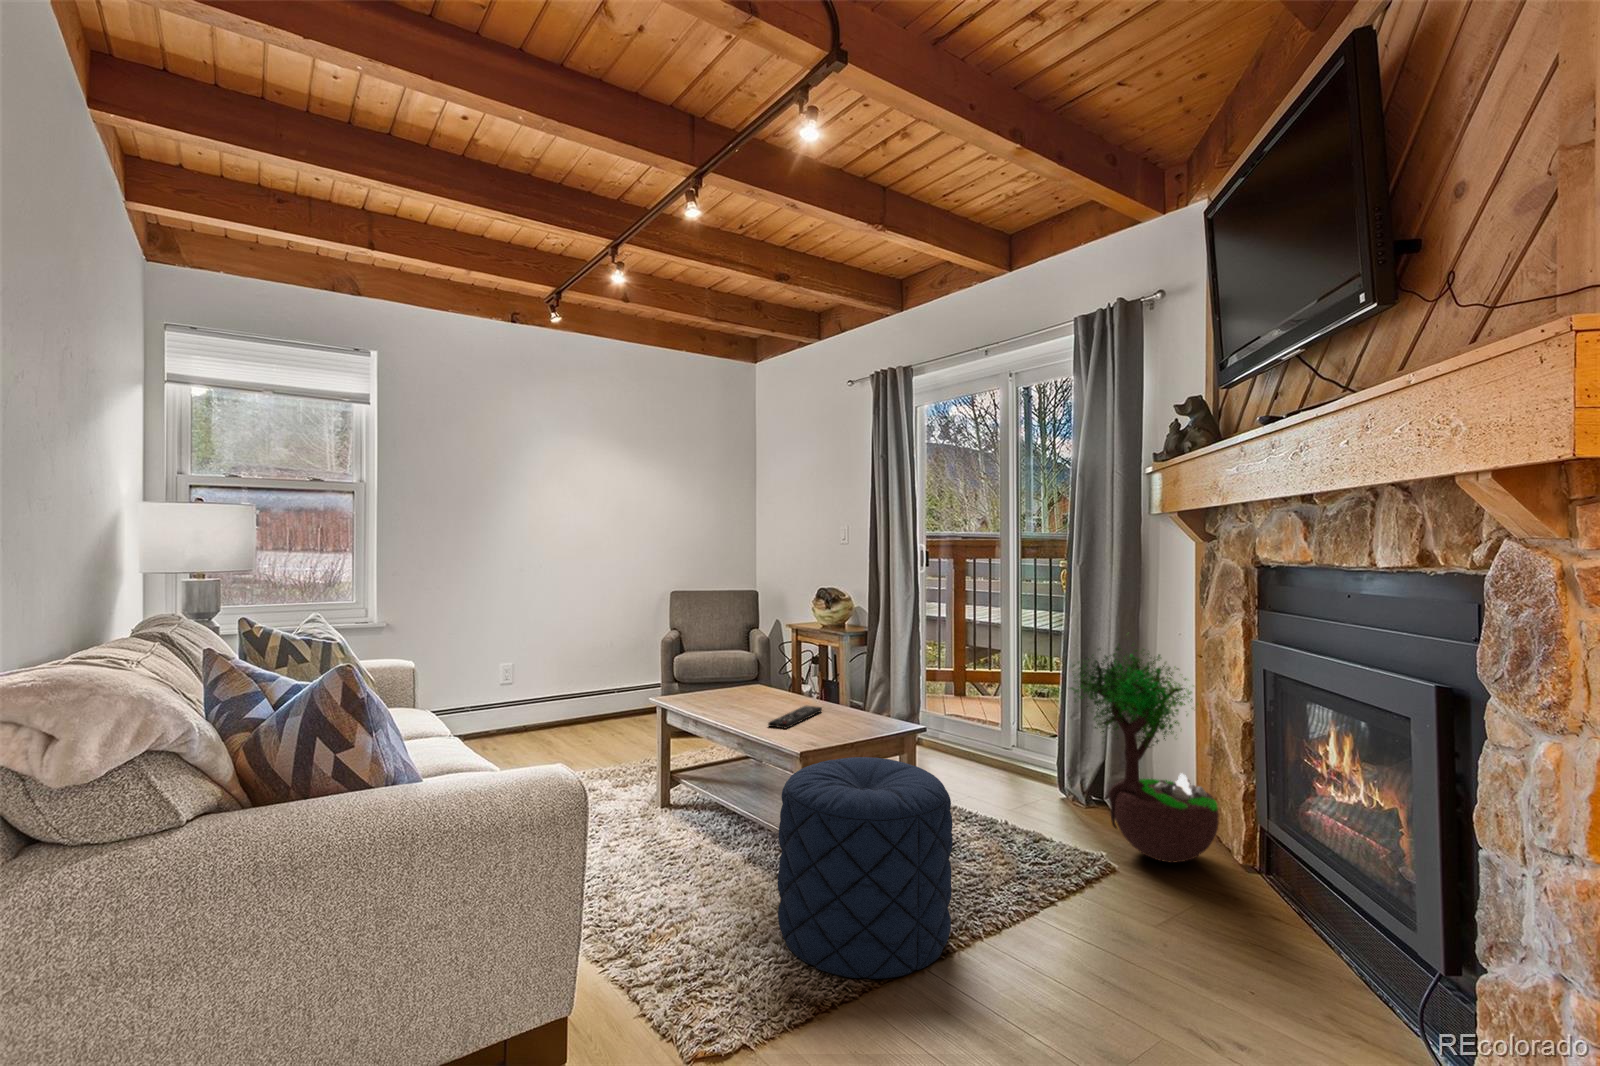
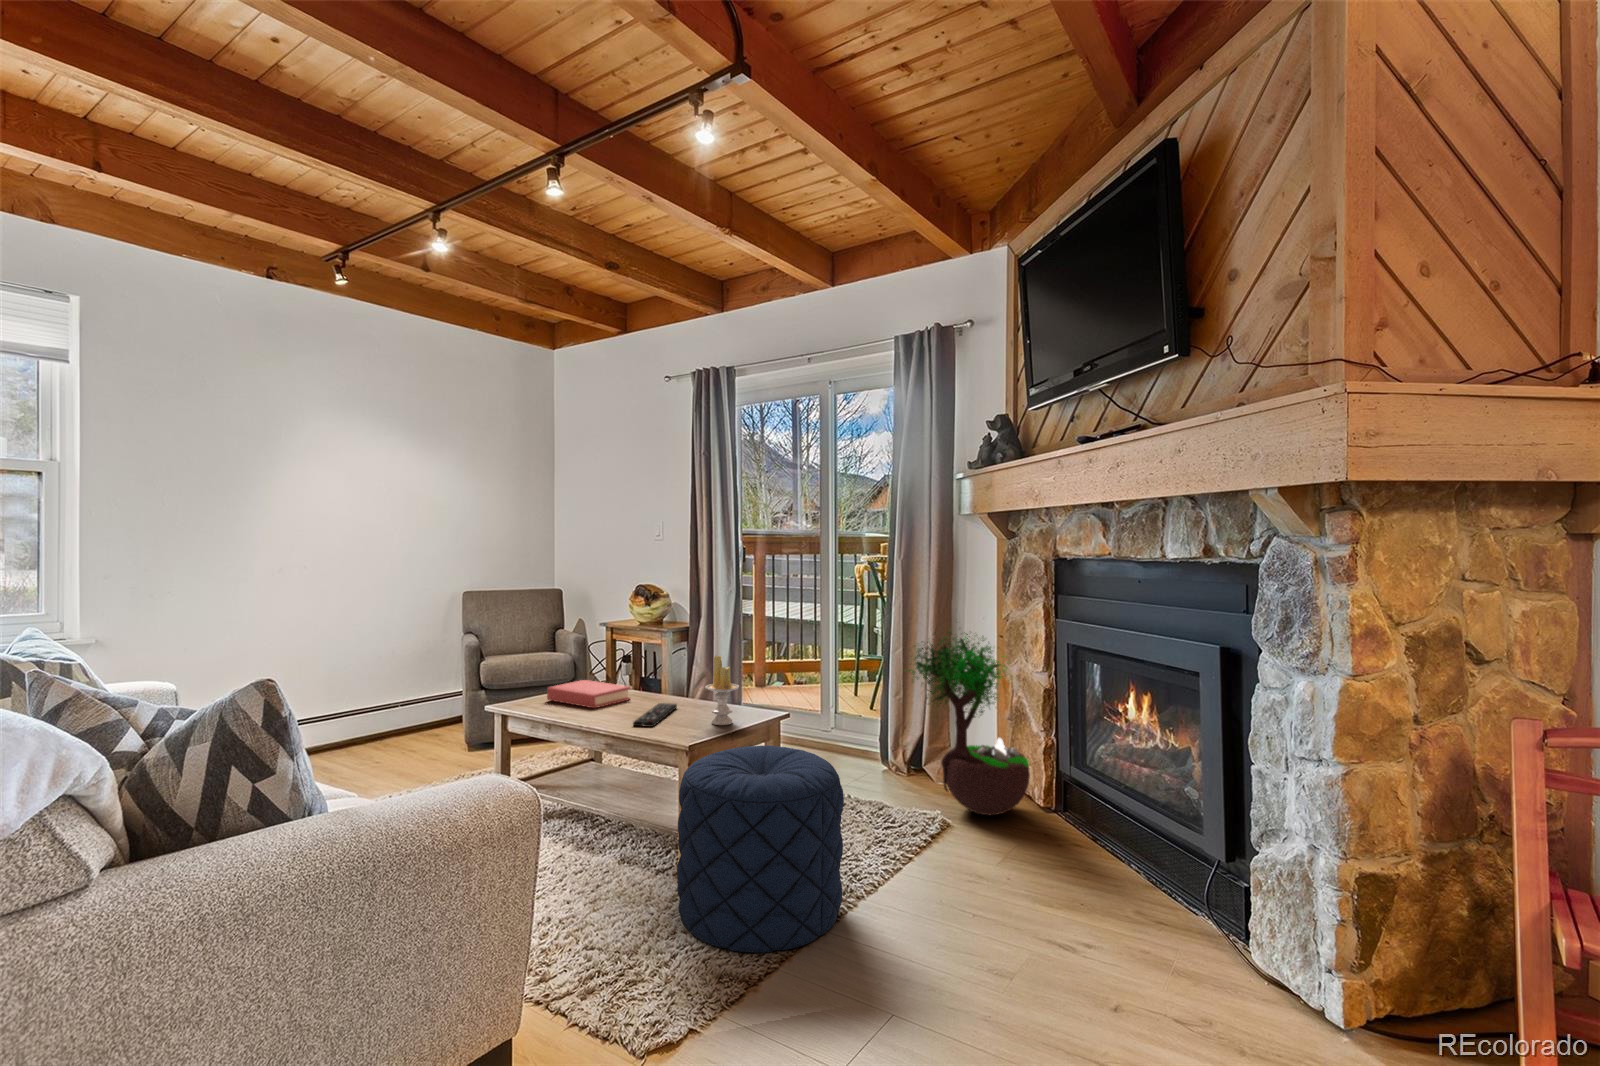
candle: none [838,661,873,733] -> present [705,655,739,725]
hardback book: none [709,678,784,706] -> present [547,680,630,708]

